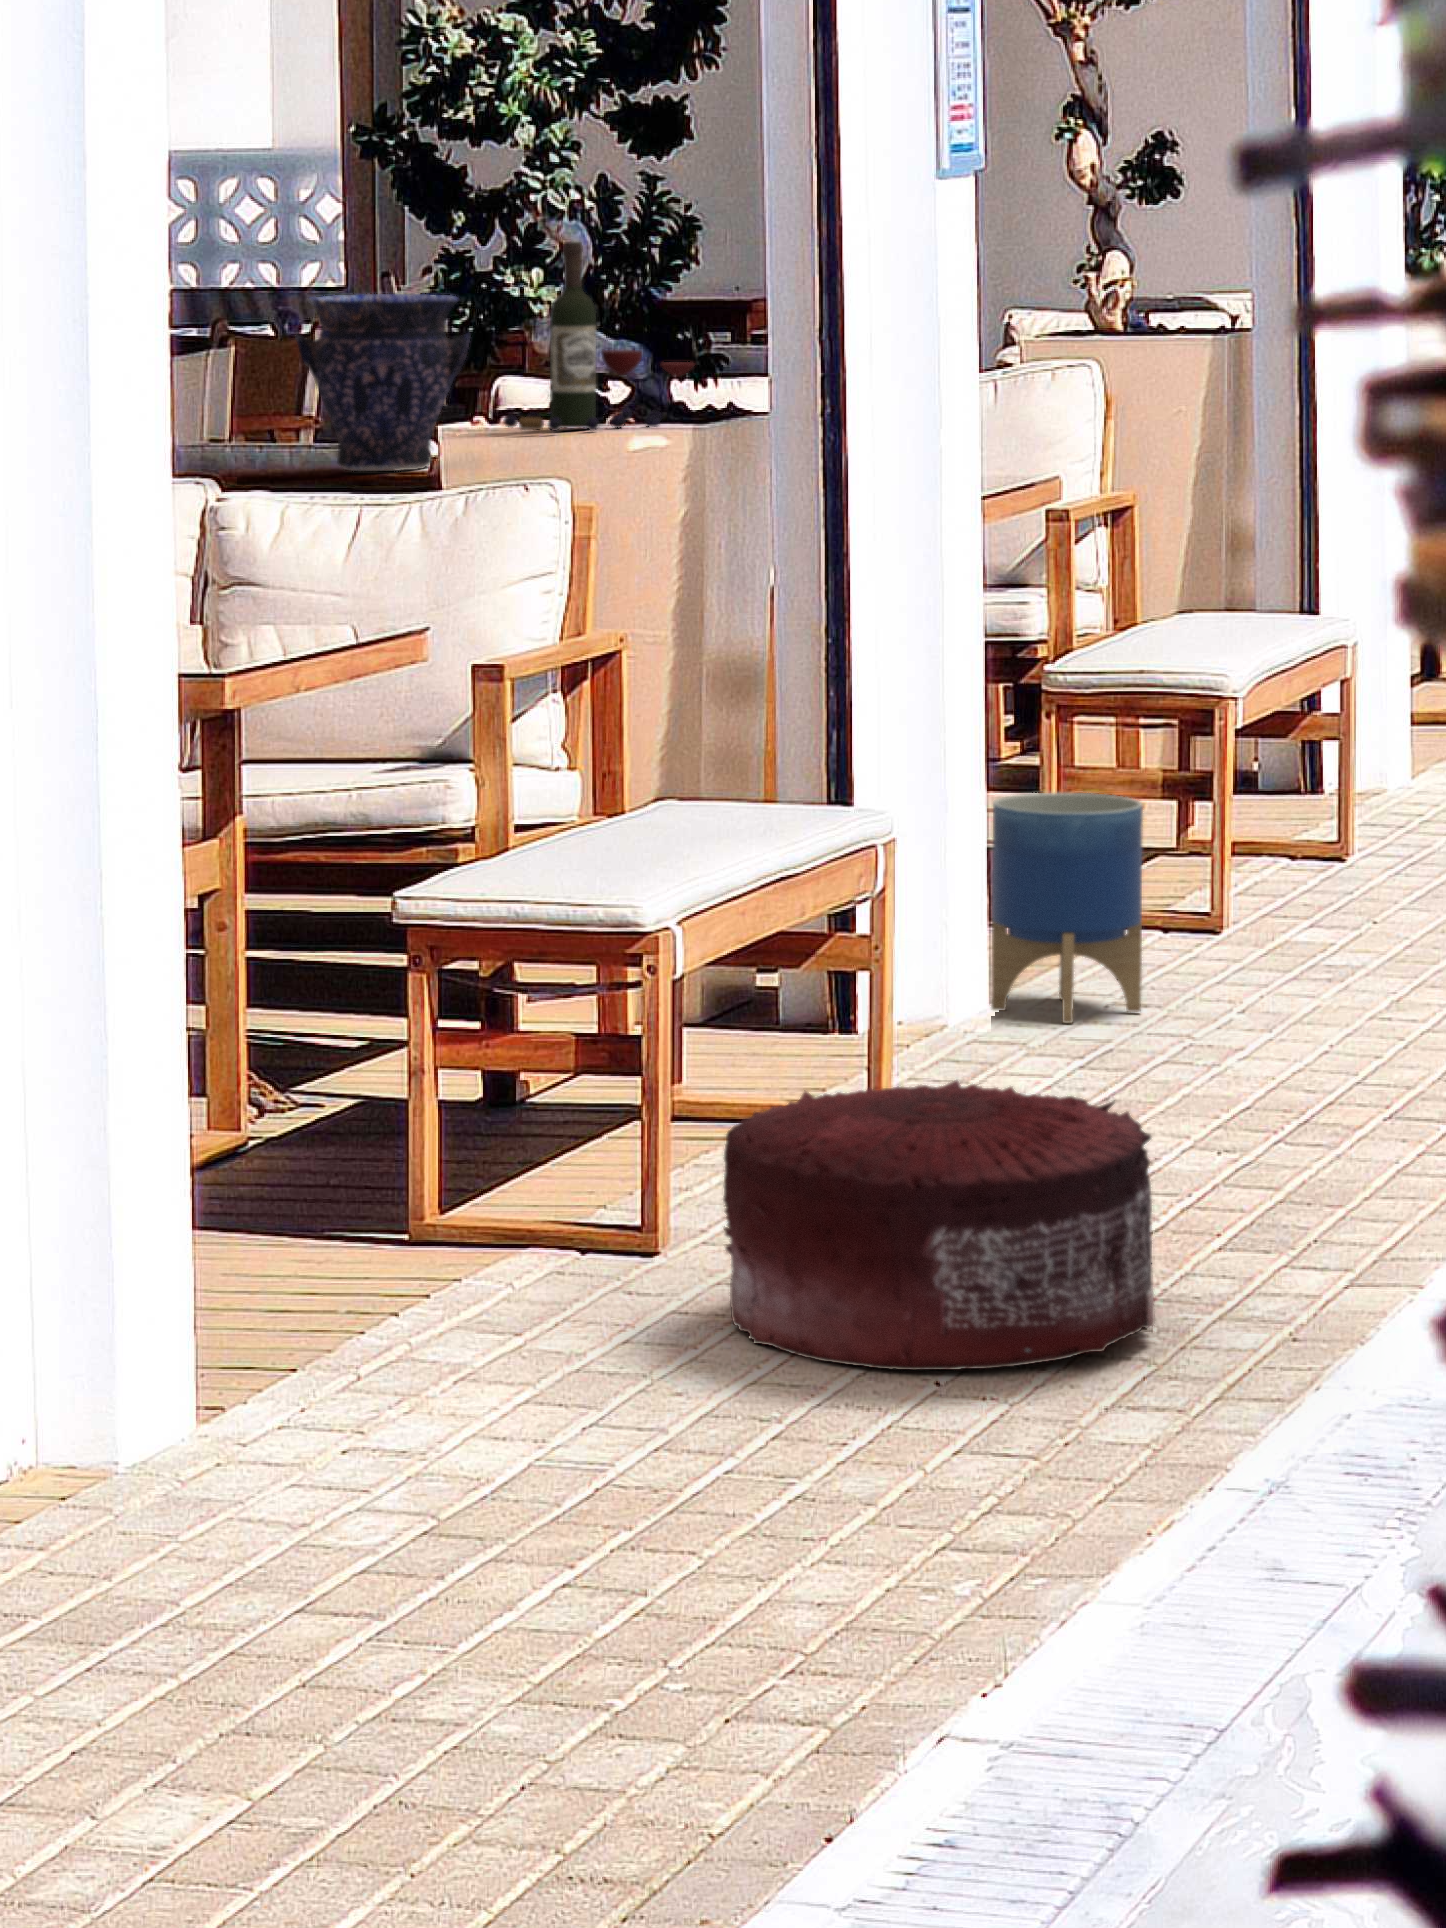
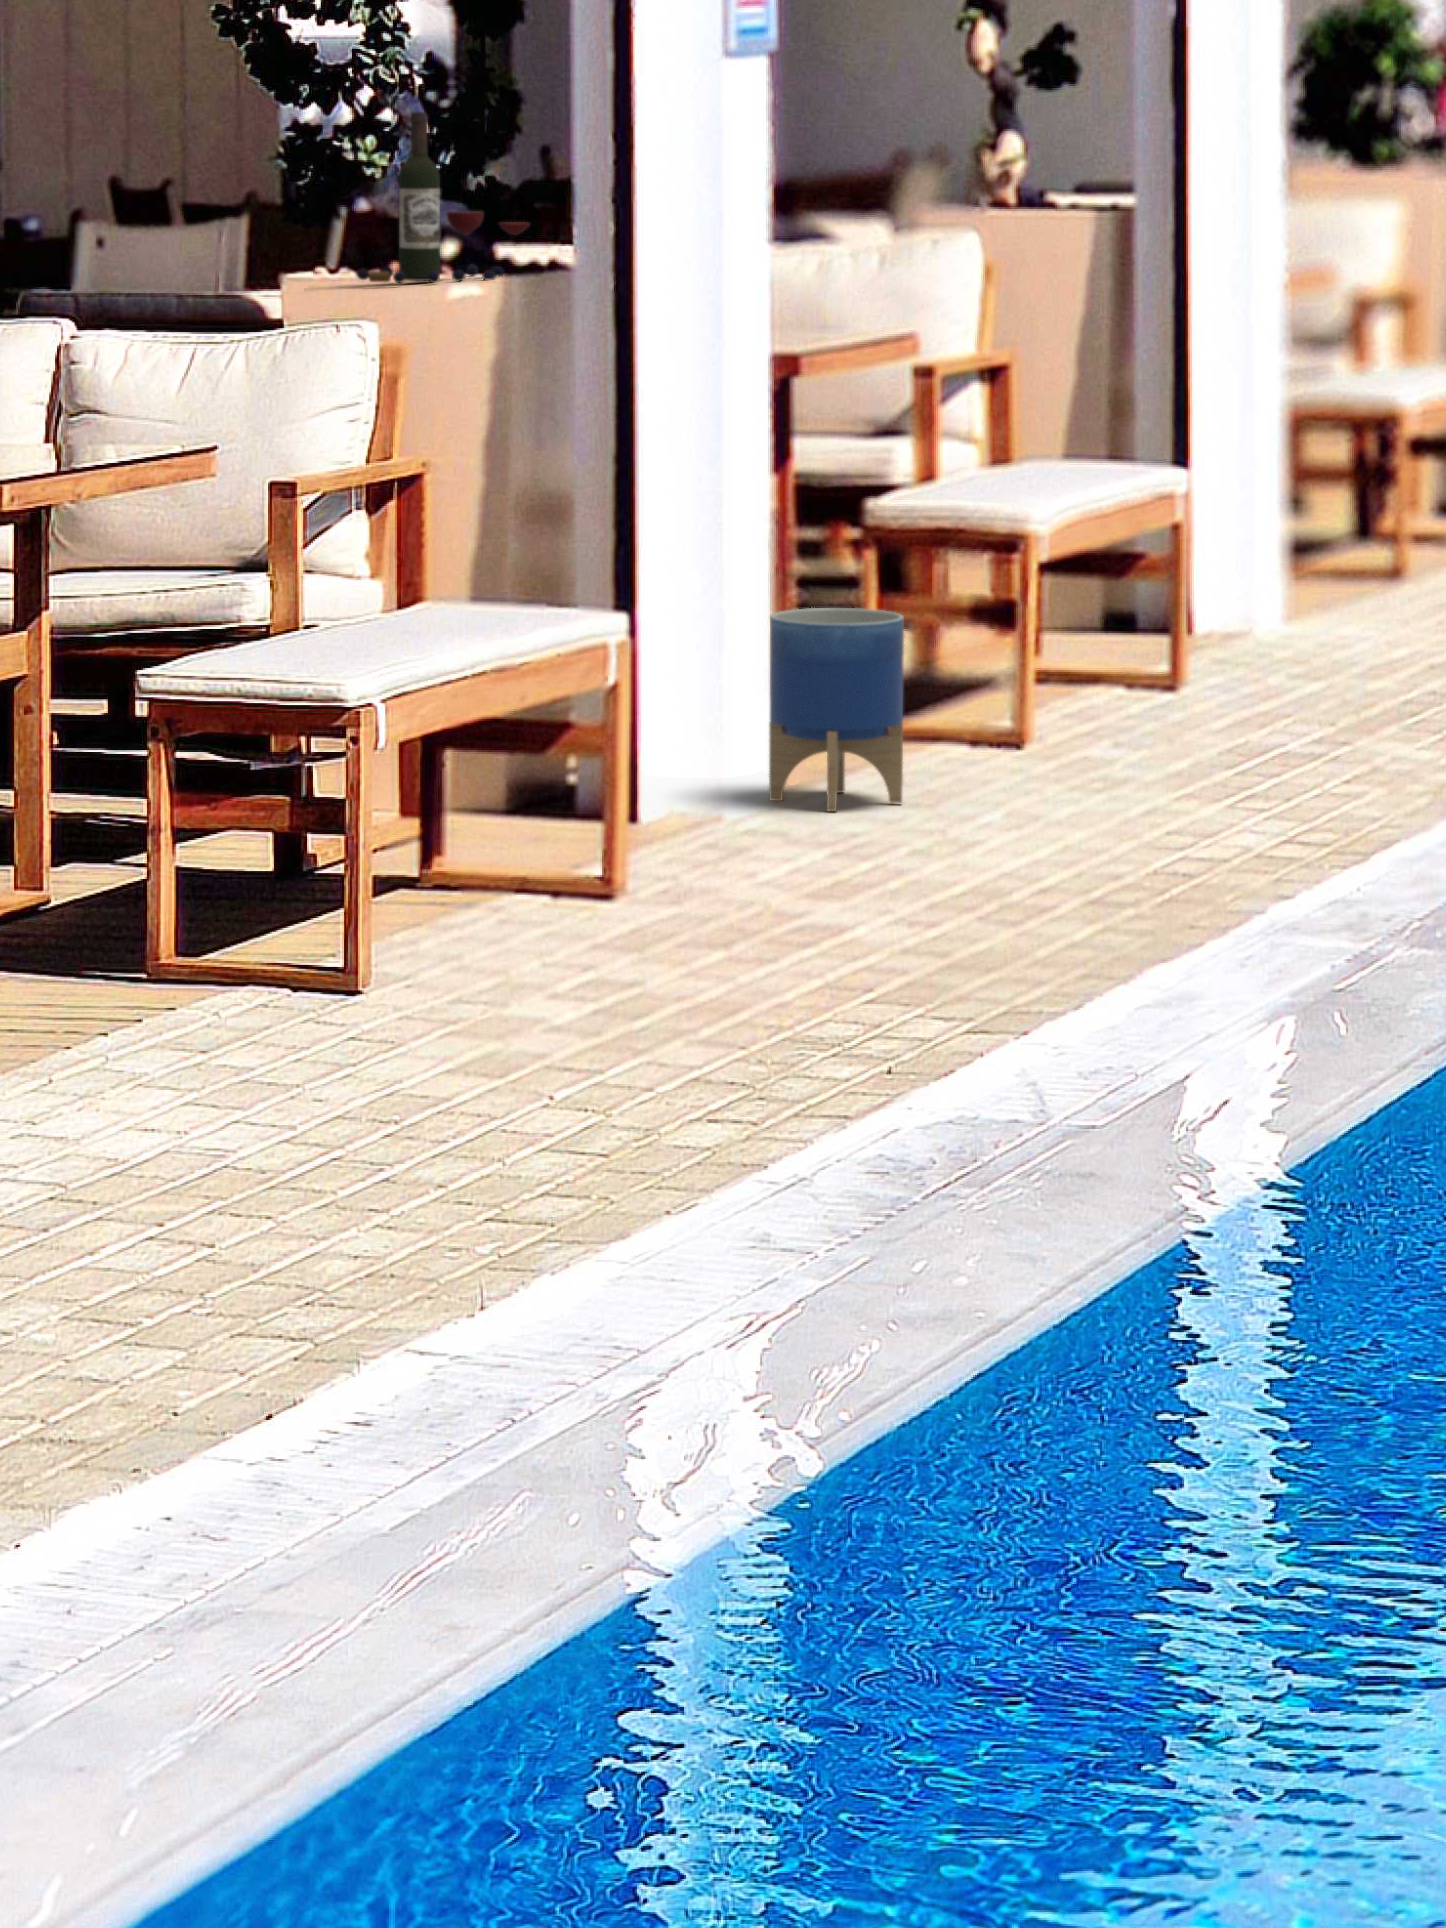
vase: present [295,294,471,471] -> none [143,156,302,314]
pouf: present [723,1080,1155,1370] -> none [396,836,777,1080]

